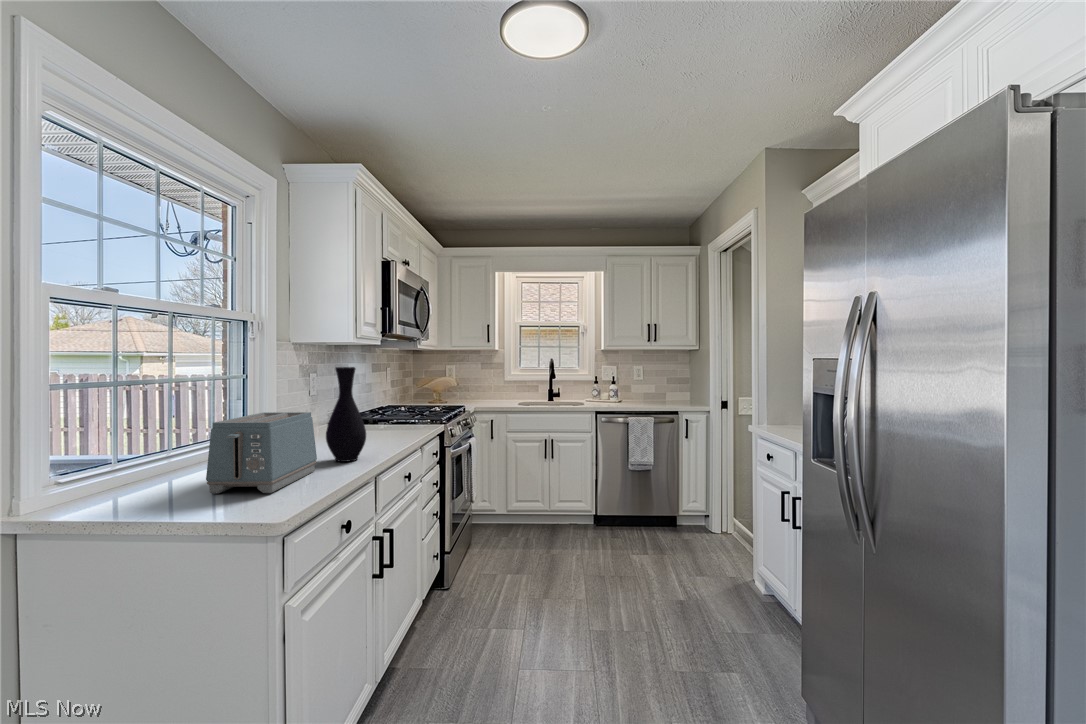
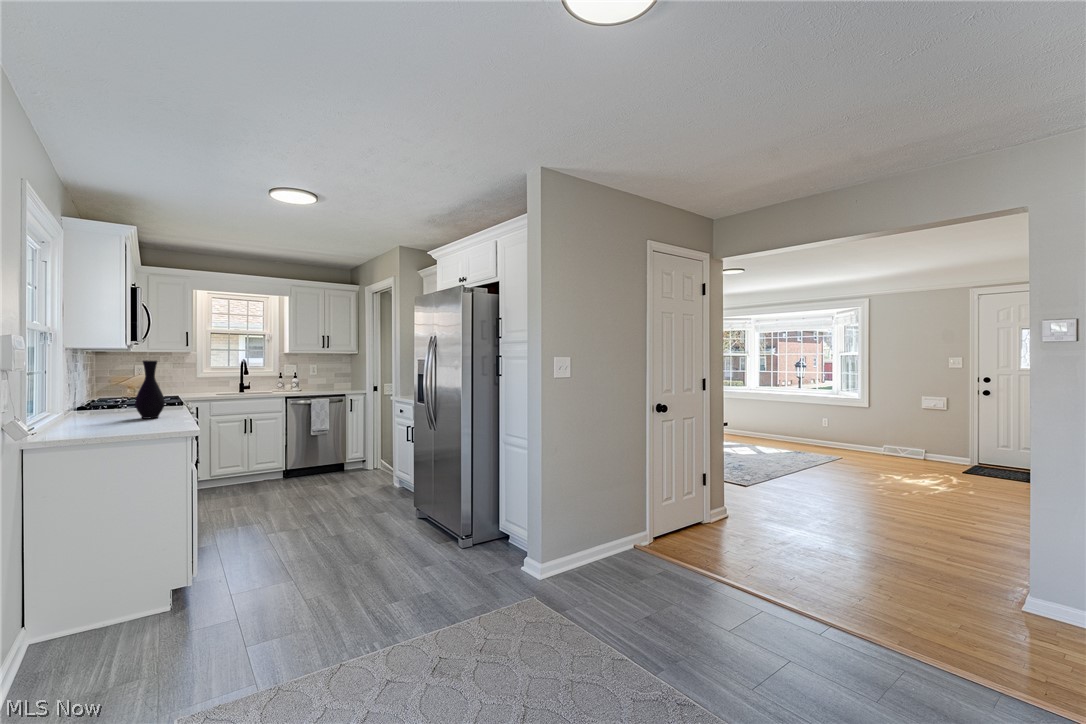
toaster: present [206,412,317,494] -> none [93,387,142,430]

